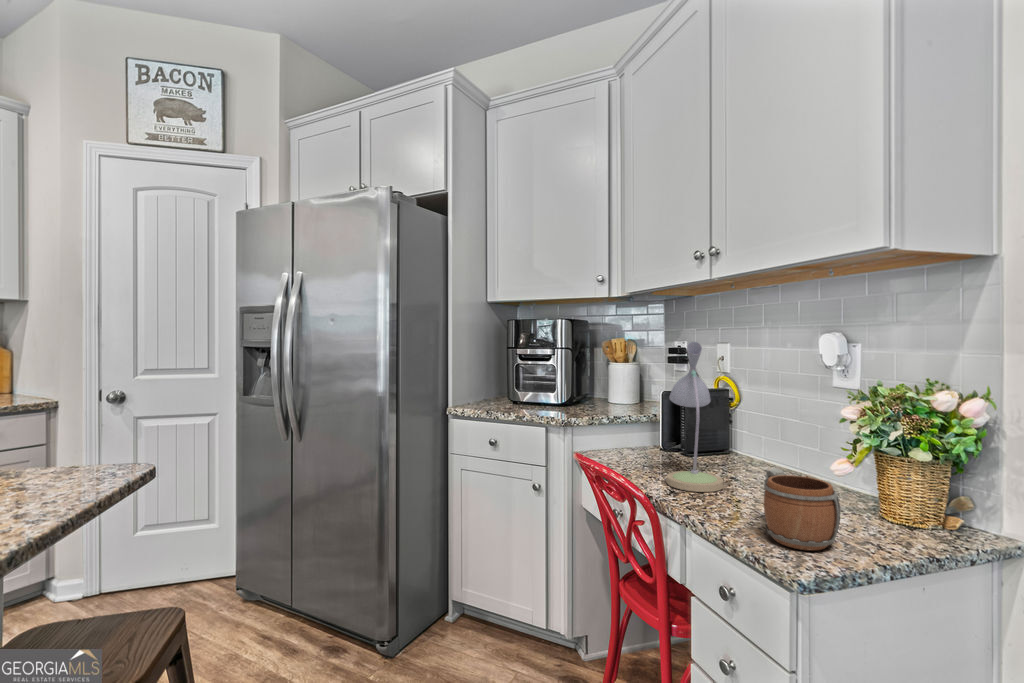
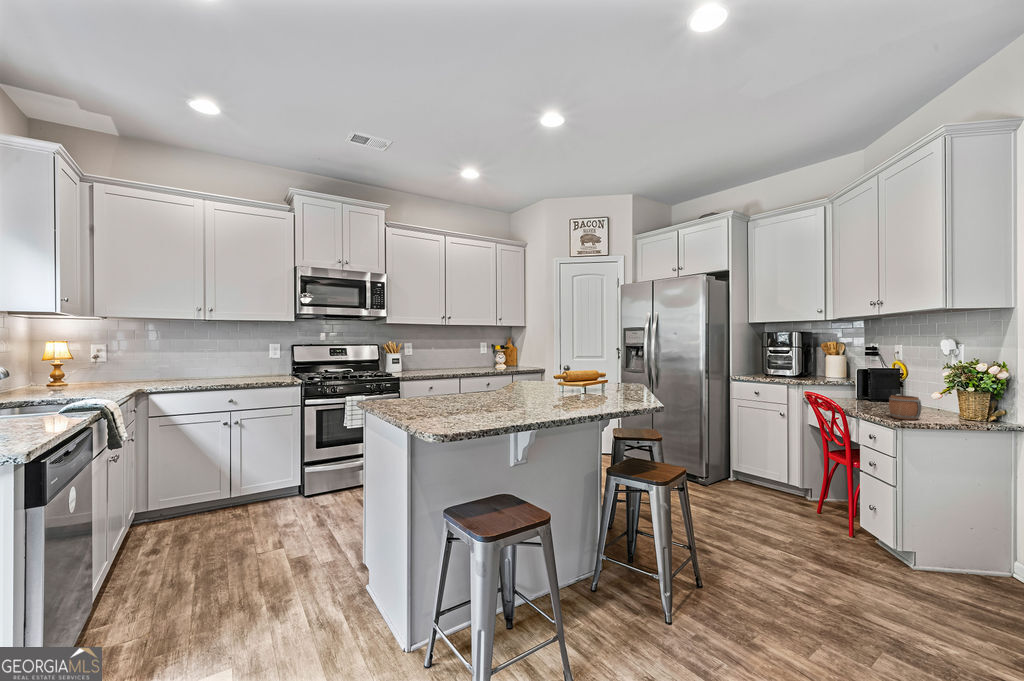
desk lamp: present [666,342,724,492] -> none [853,344,883,409]

